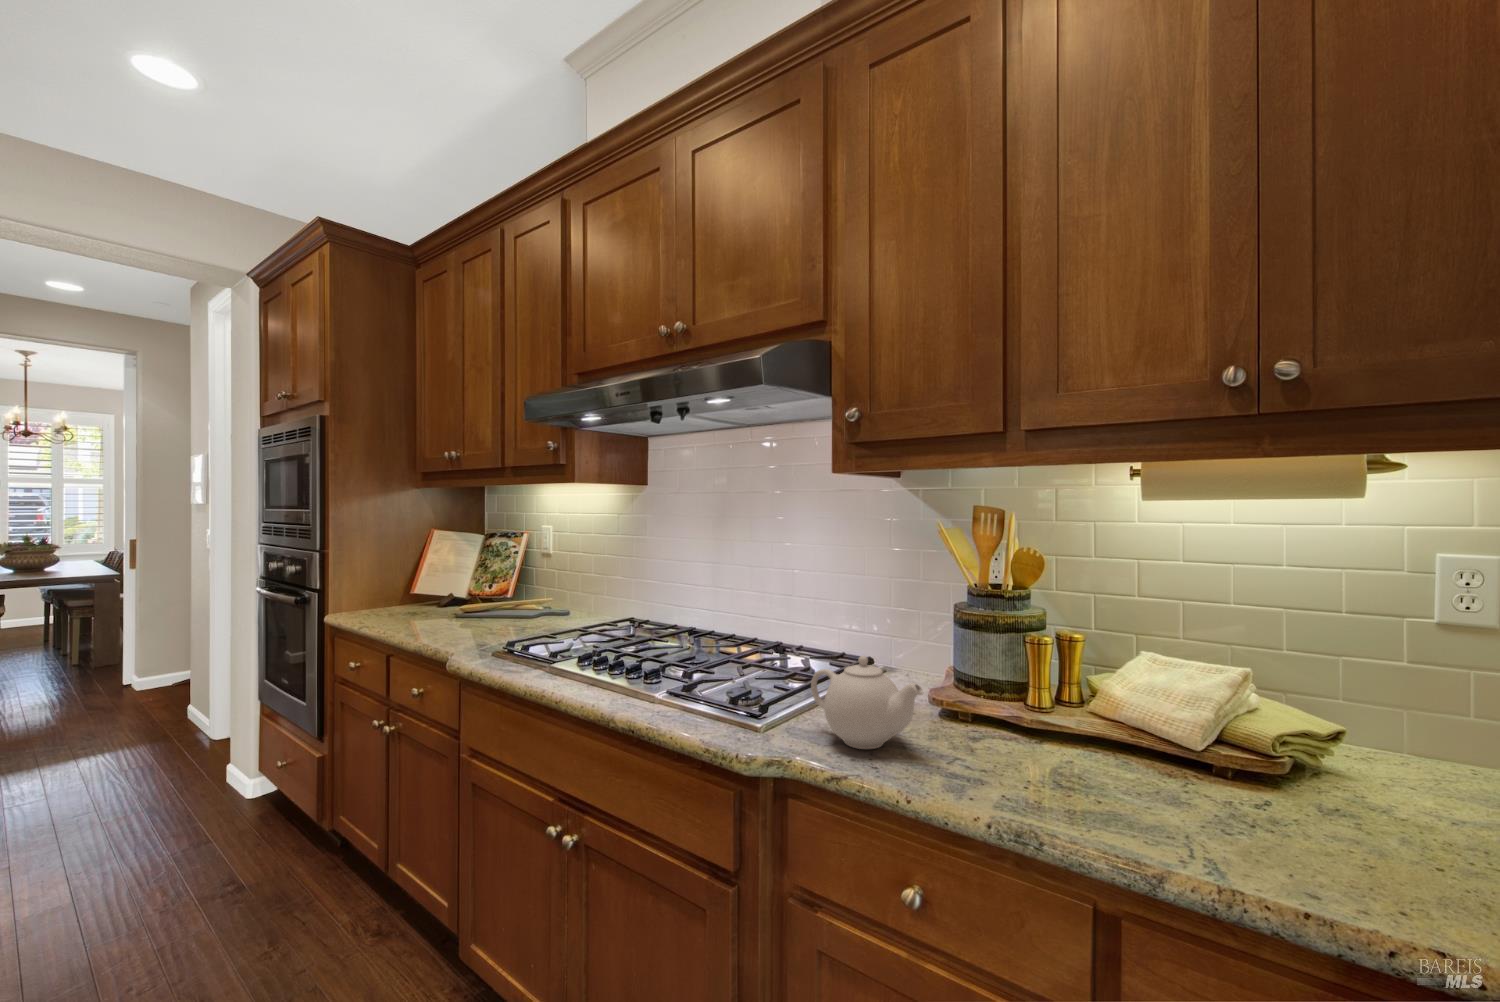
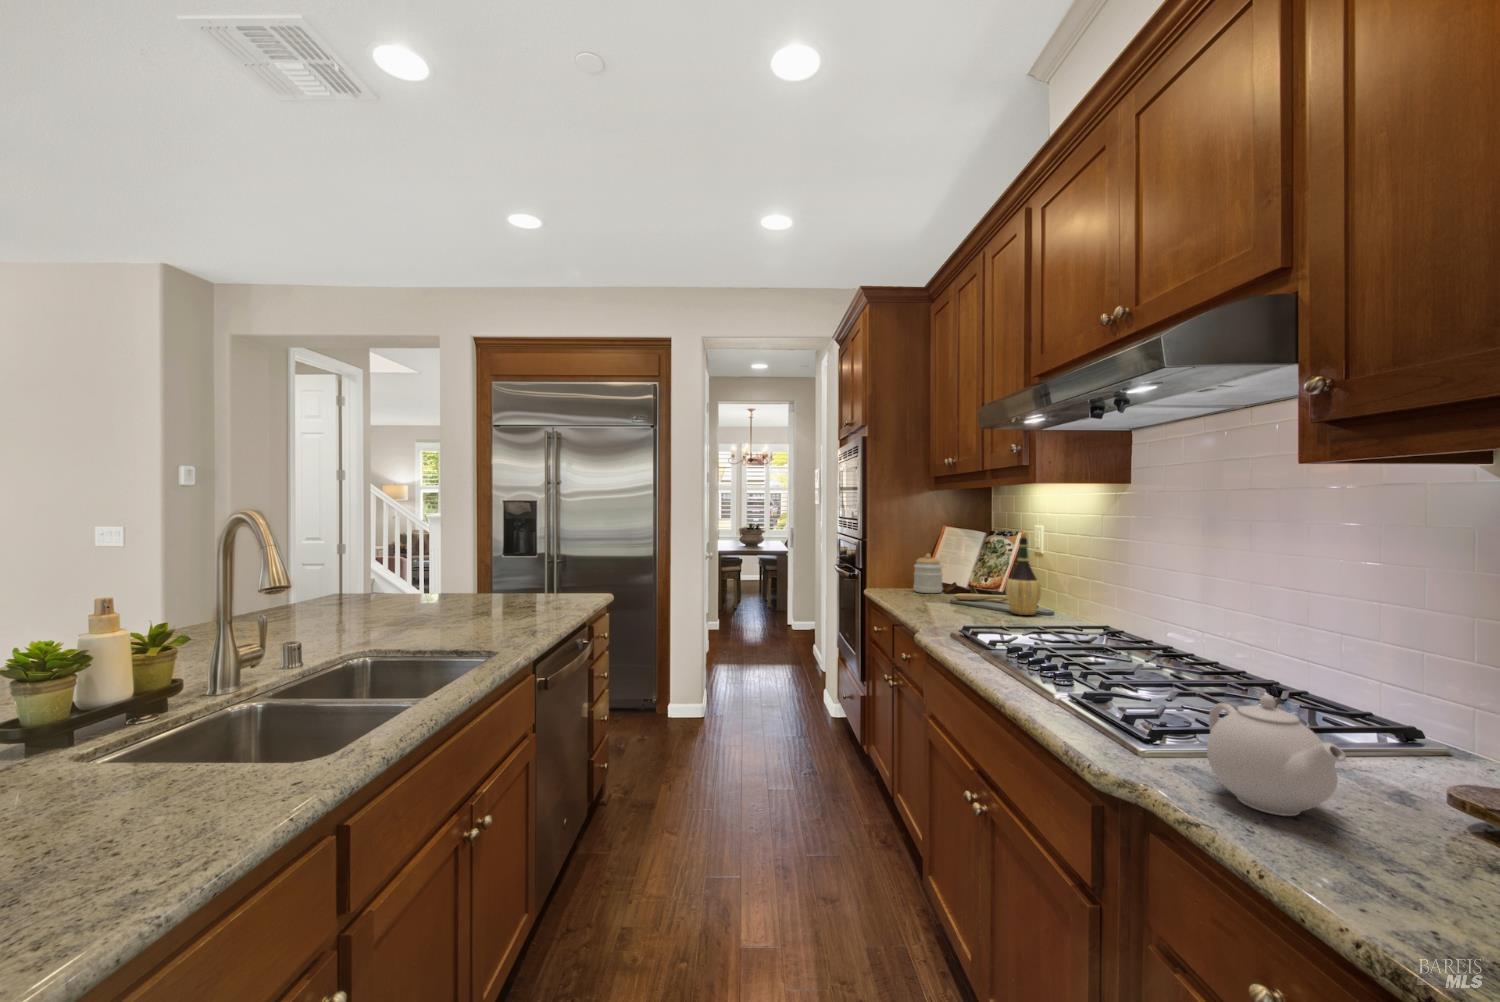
wine bottle: none [528,534,564,619] -> present [1006,533,1041,615]
jar: none [401,563,439,610] -> present [914,553,943,593]

